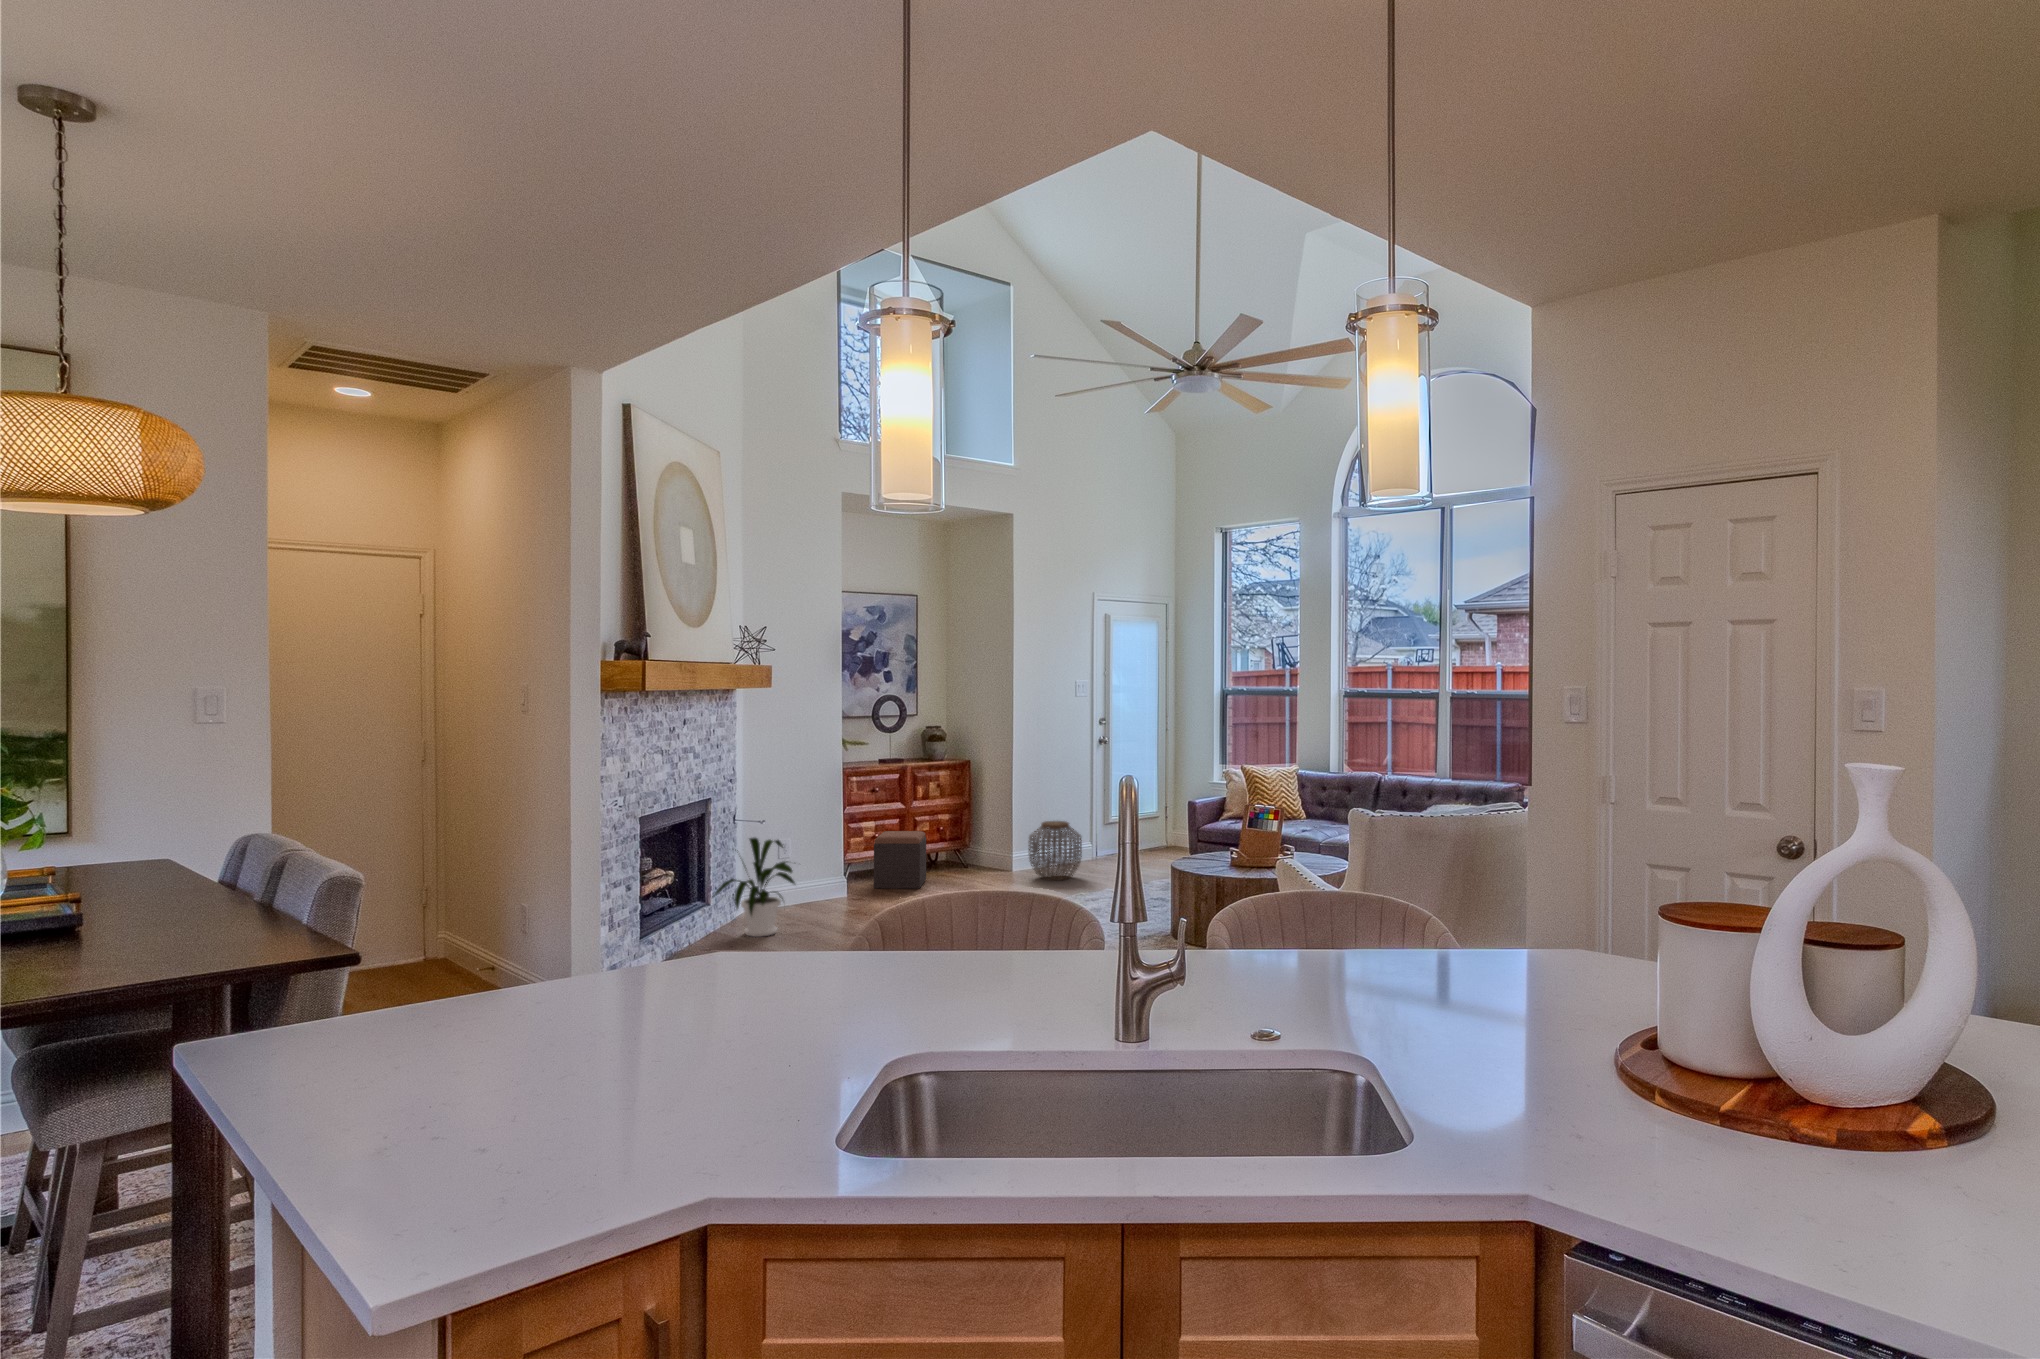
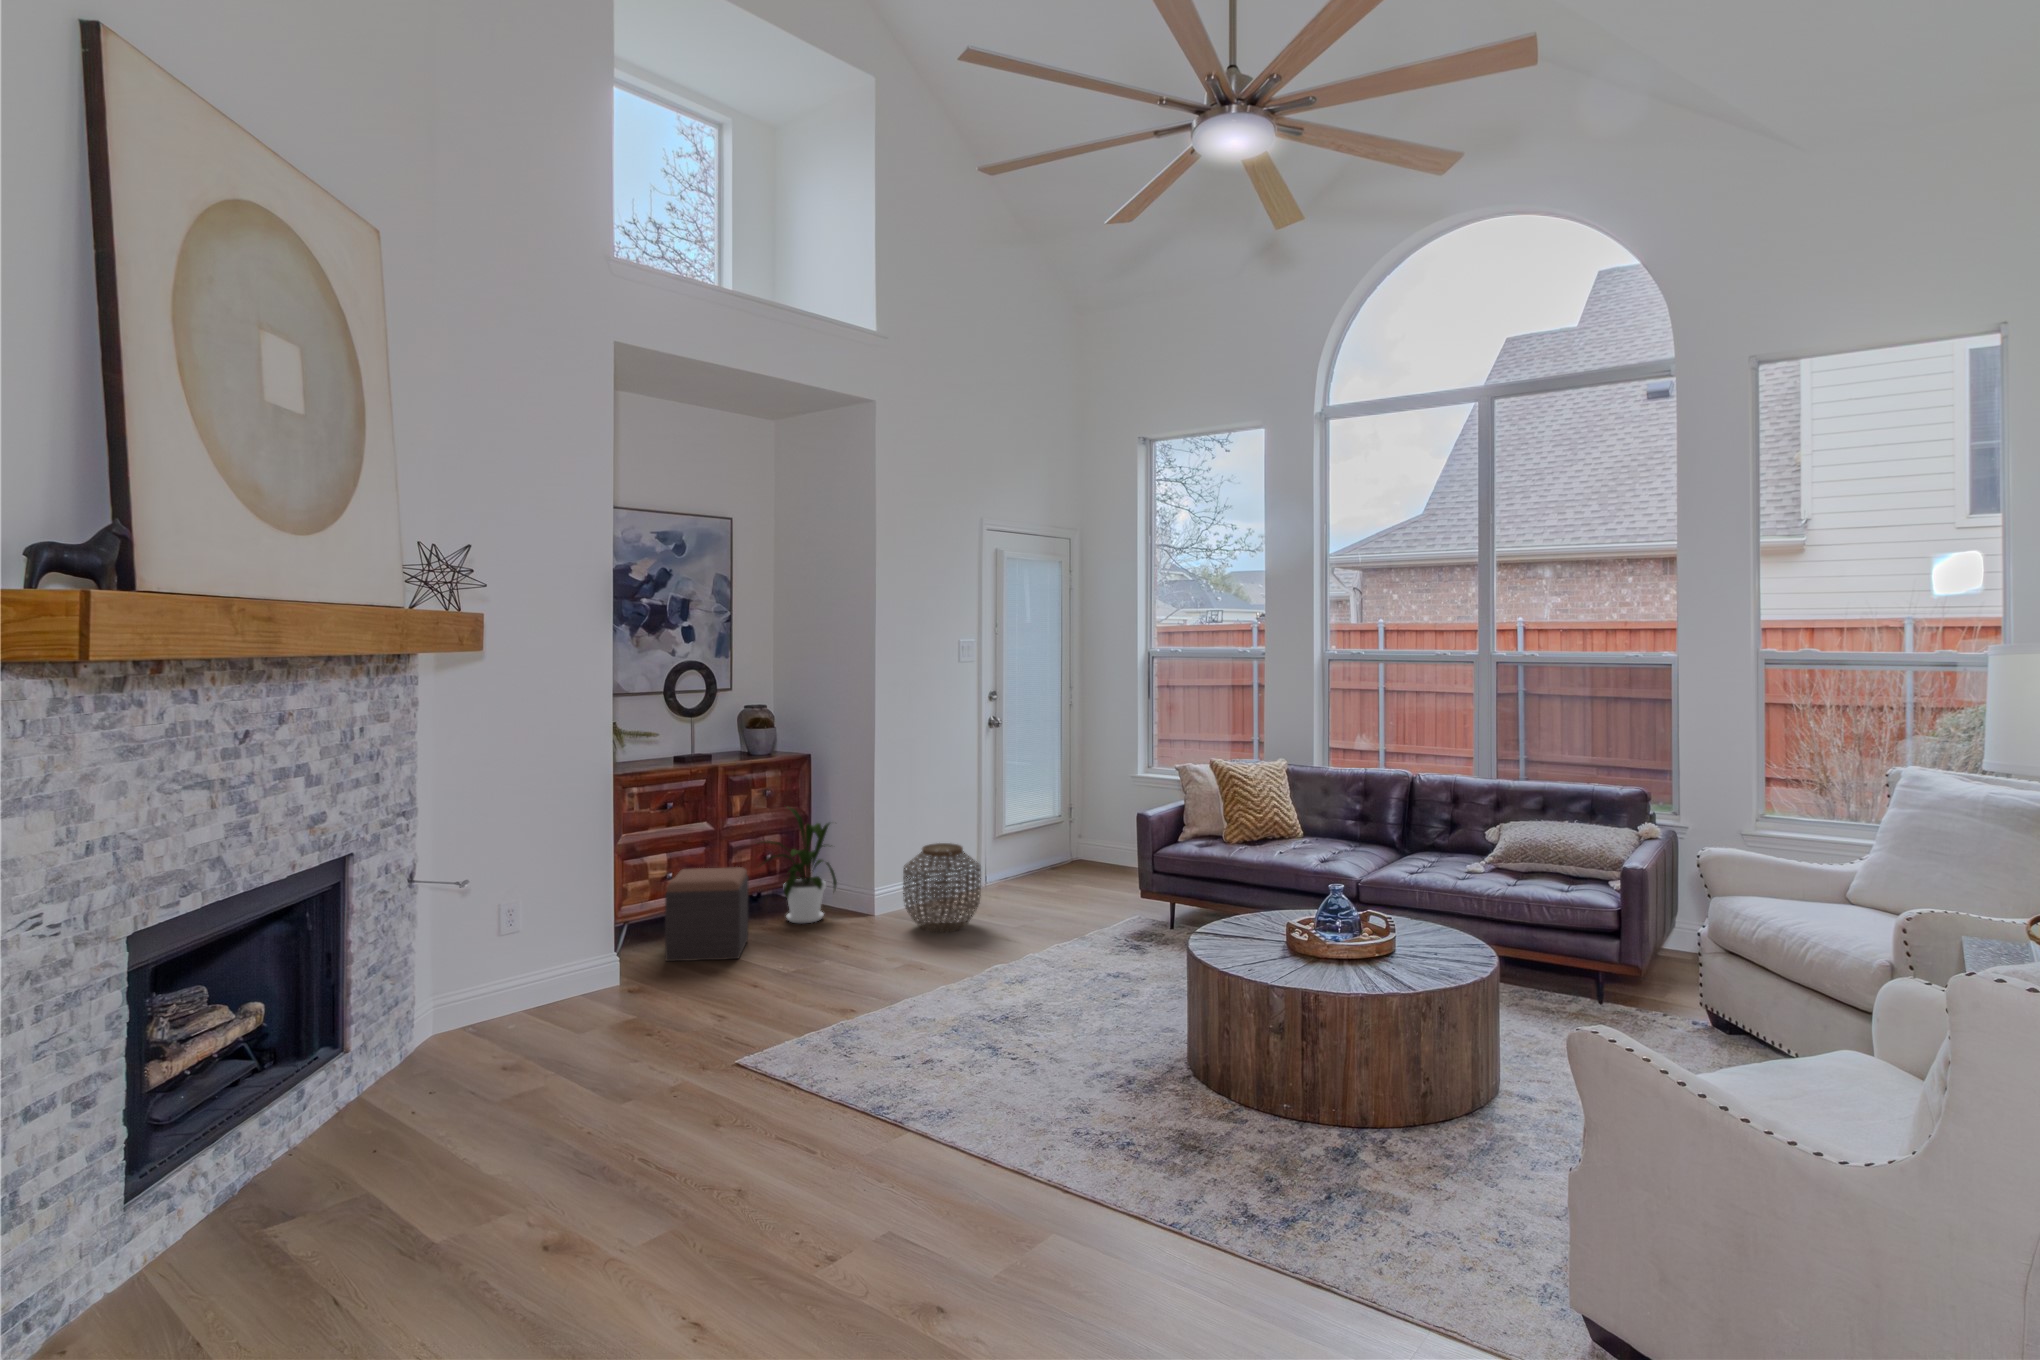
house plant: present [712,838,795,937] -> present [765,806,837,923]

